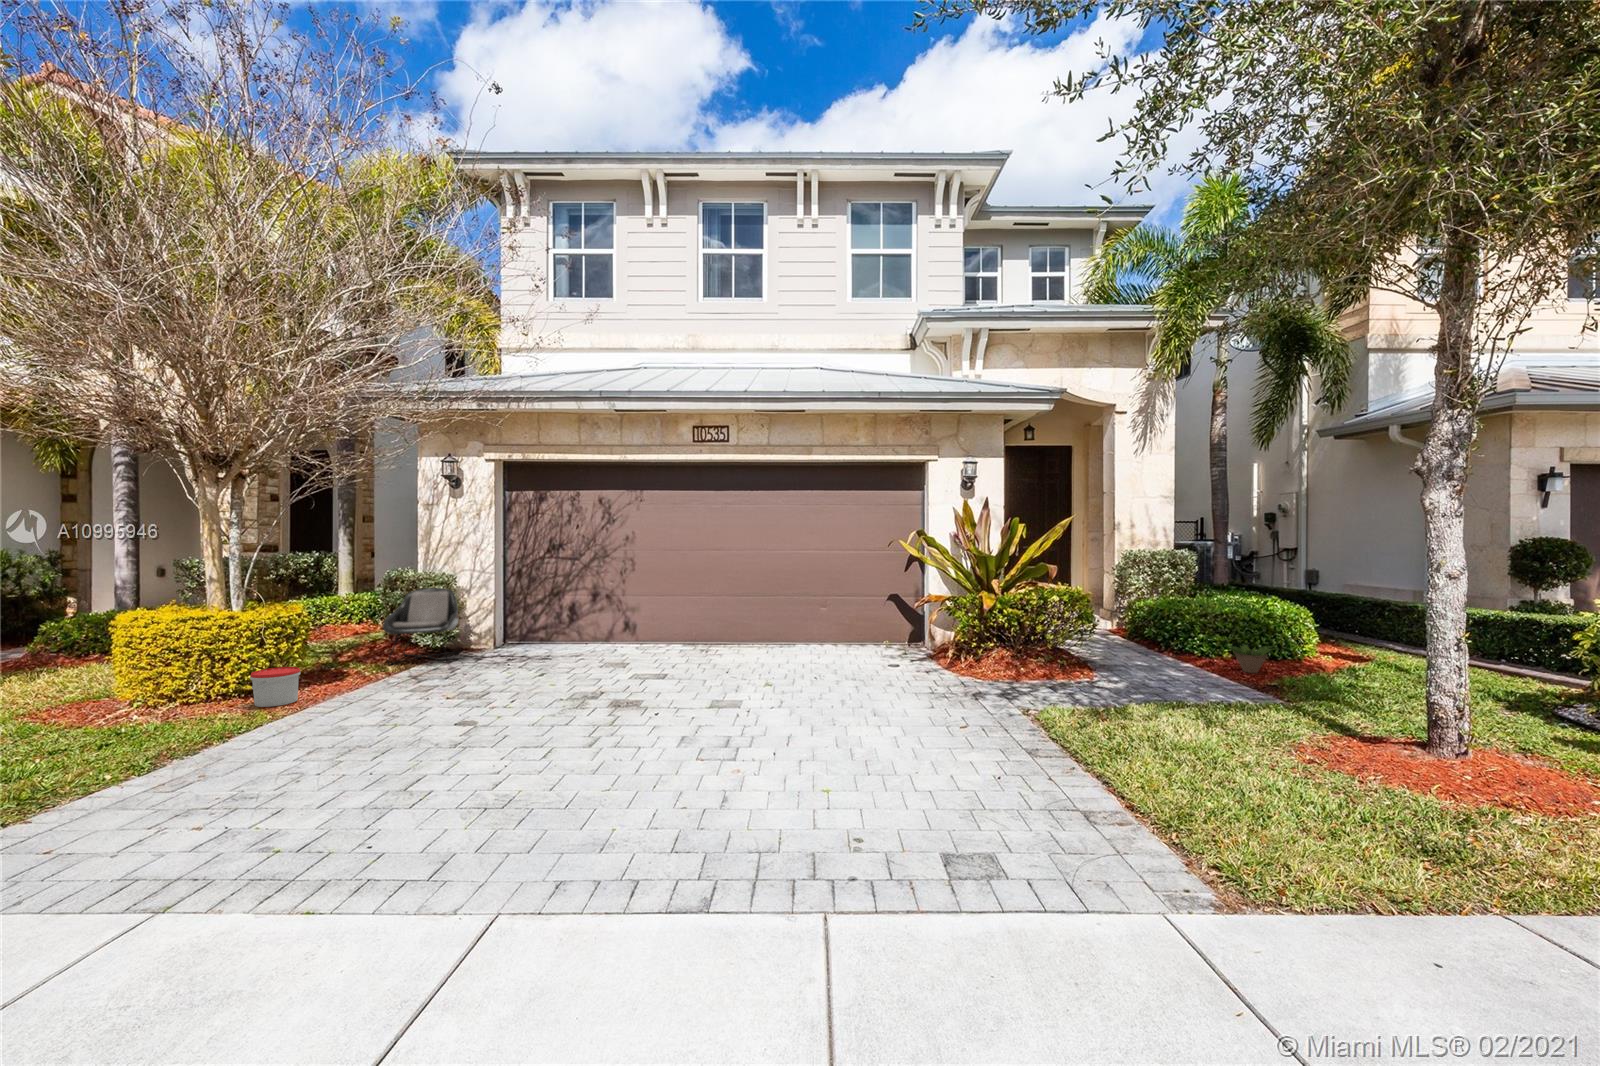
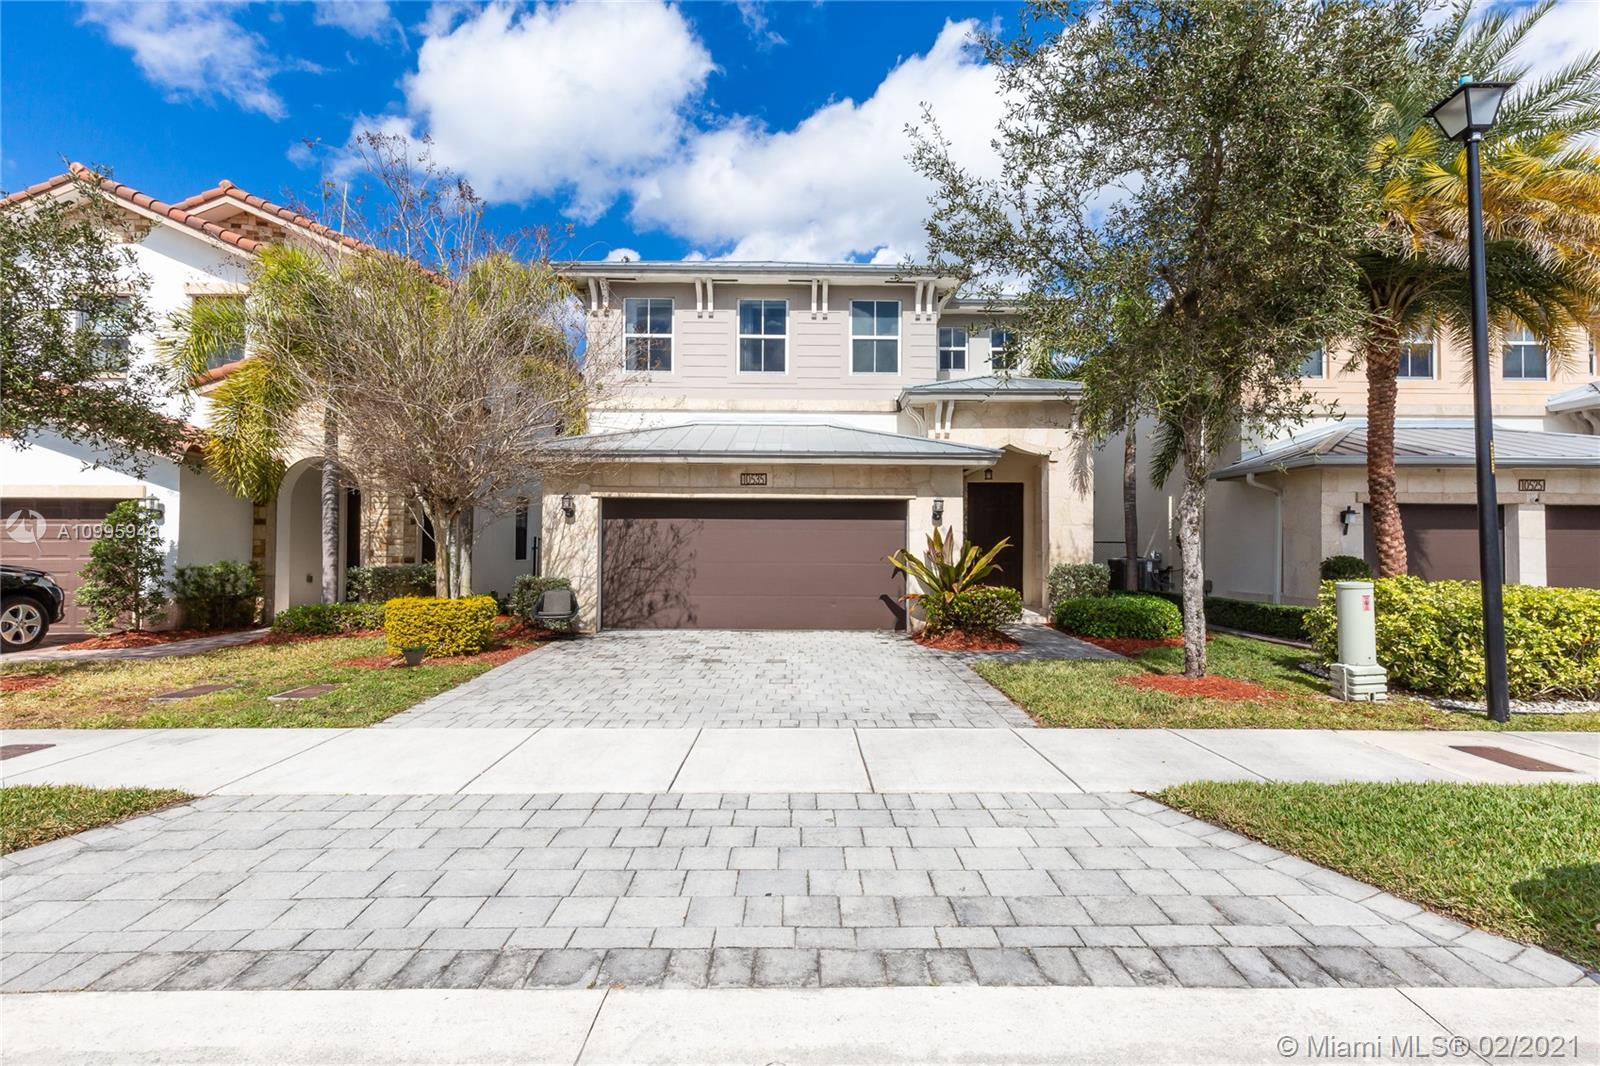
decorative plant: present [1231,645,1271,673] -> present [395,643,432,665]
bucket: present [250,667,301,707] -> none [473,637,501,661]

